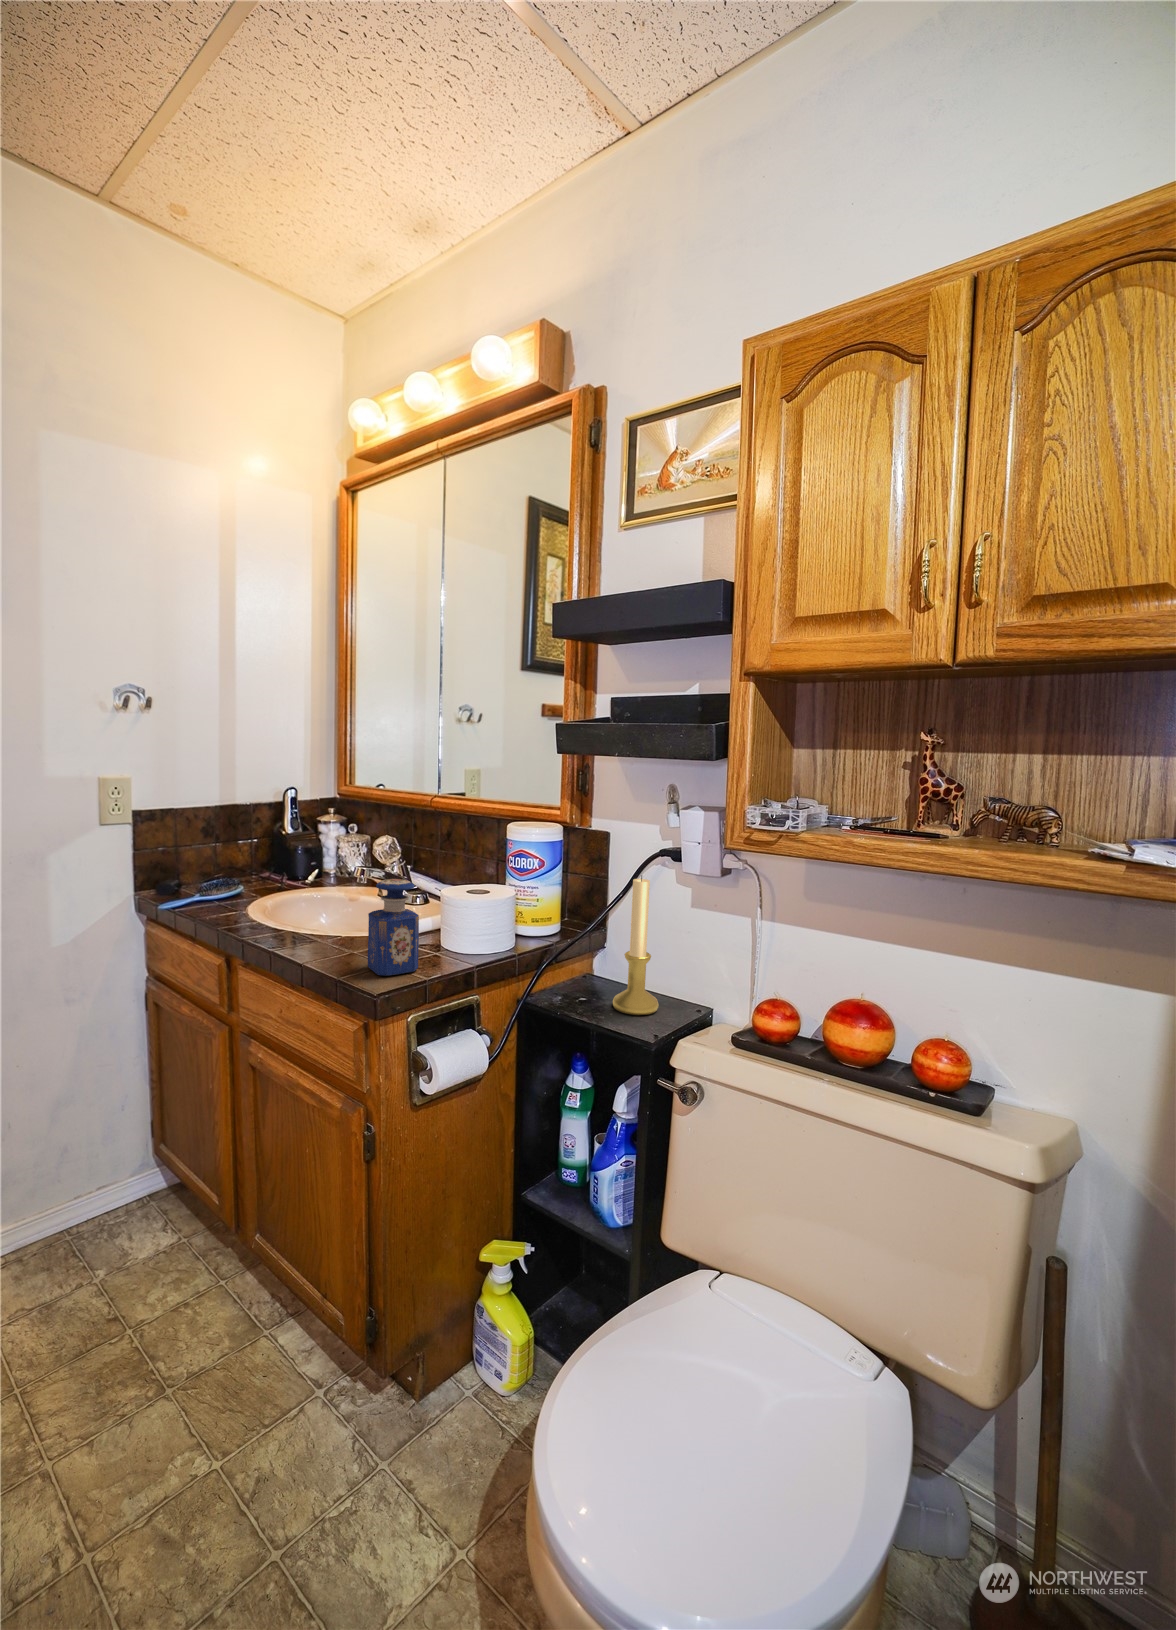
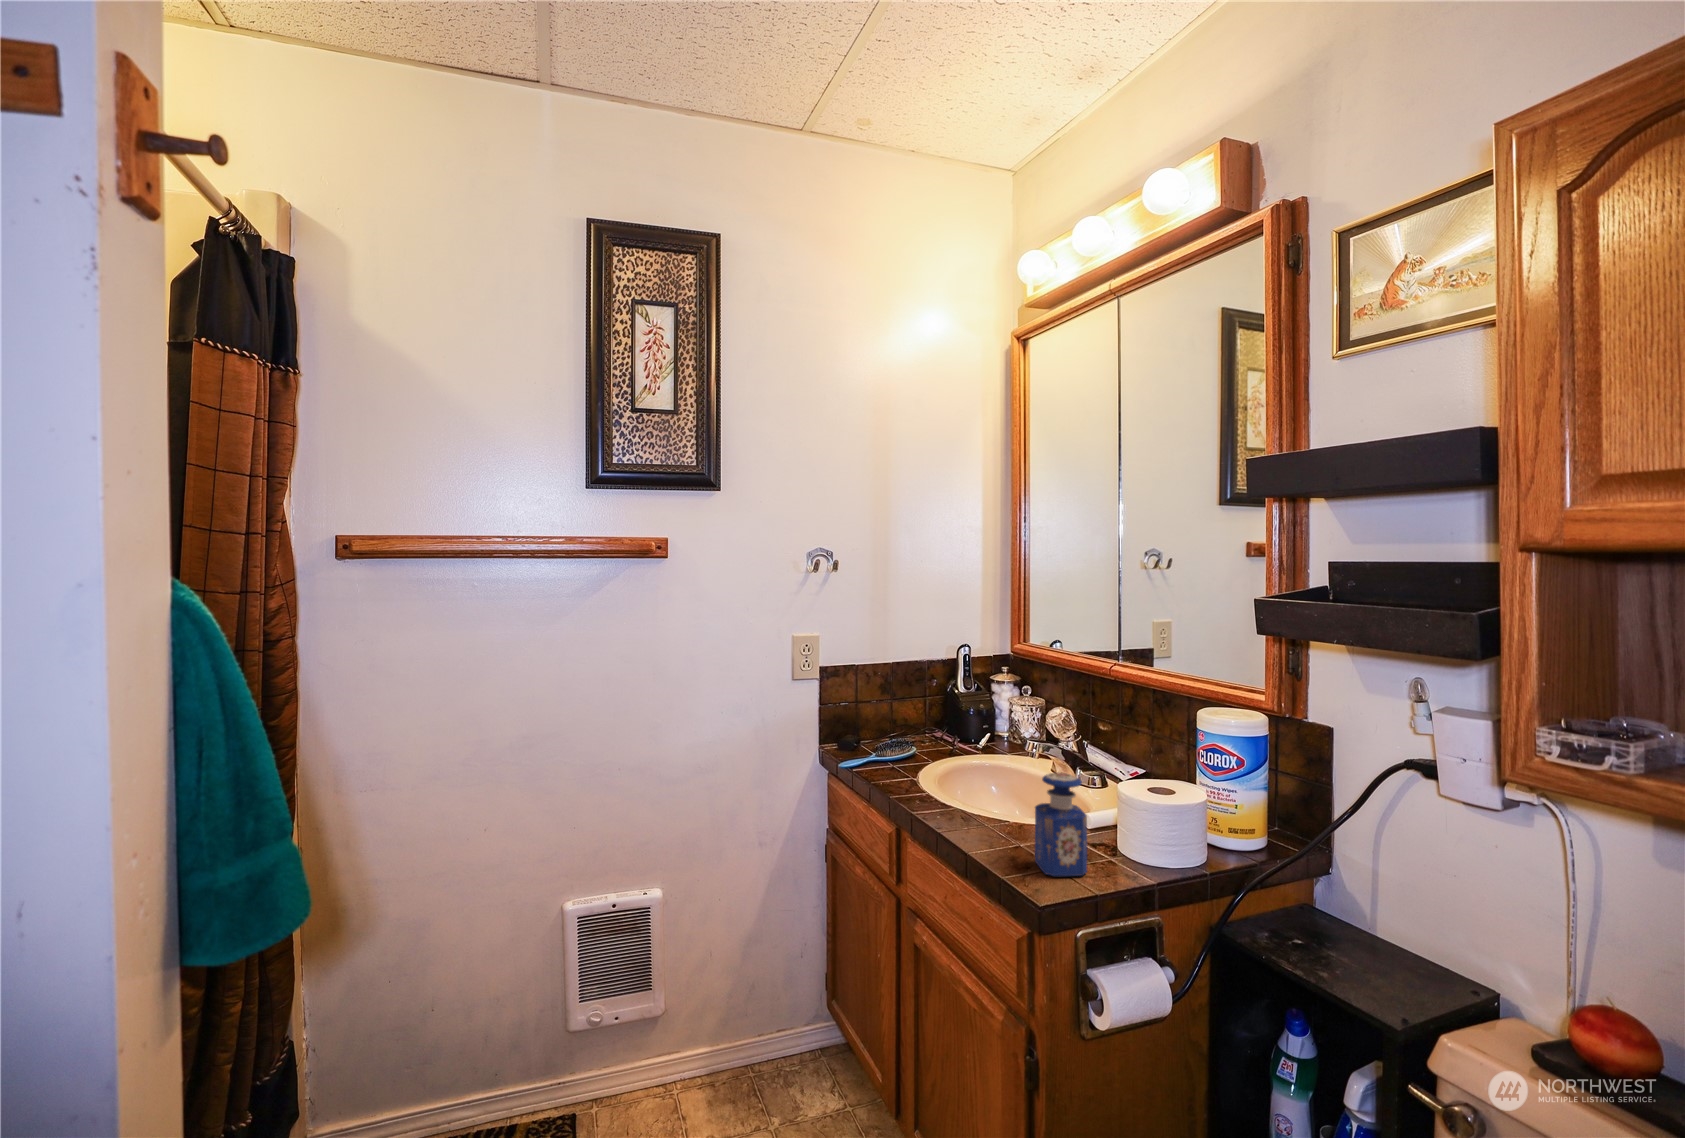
candle holder: present [613,875,658,1015] -> none [1341,795,1414,983]

